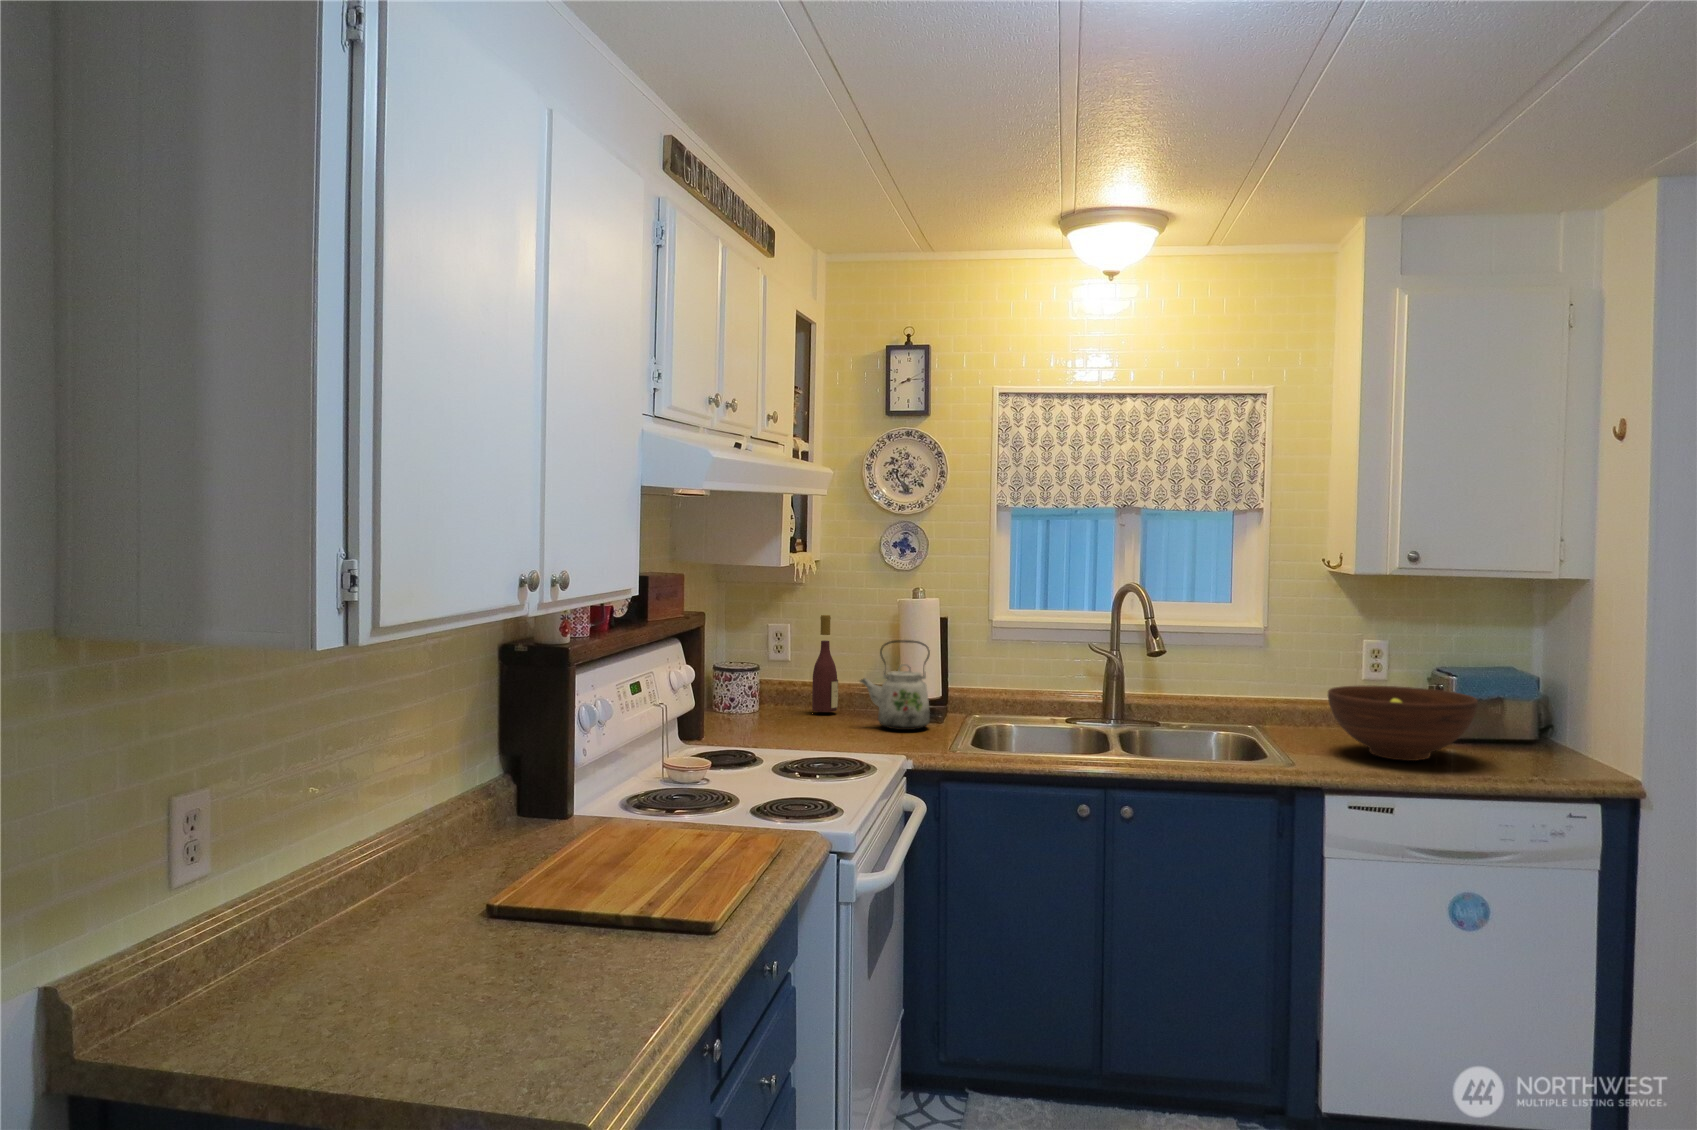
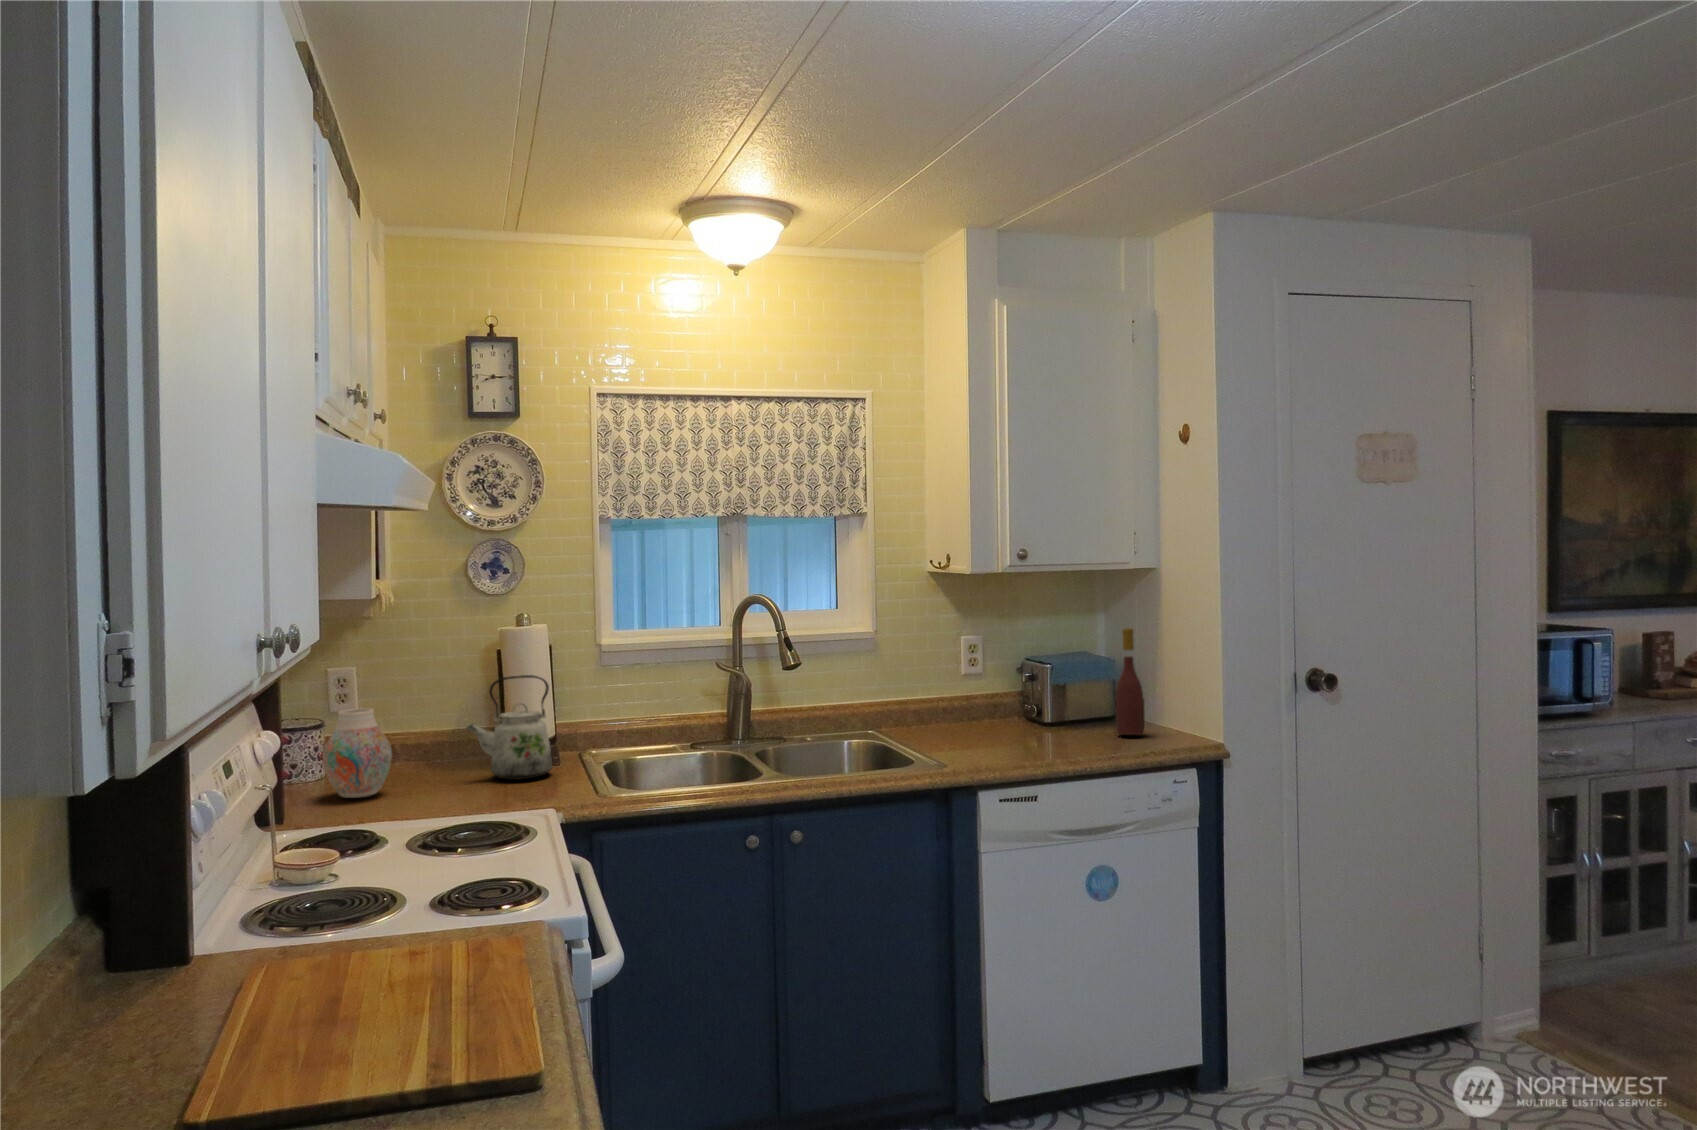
wine bottle: present [812,615,838,712] -> present [1116,628,1145,735]
vase: none [746,656,798,728] -> present [323,708,392,798]
fruit bowl: present [1328,686,1478,761] -> none [955,678,1085,748]

